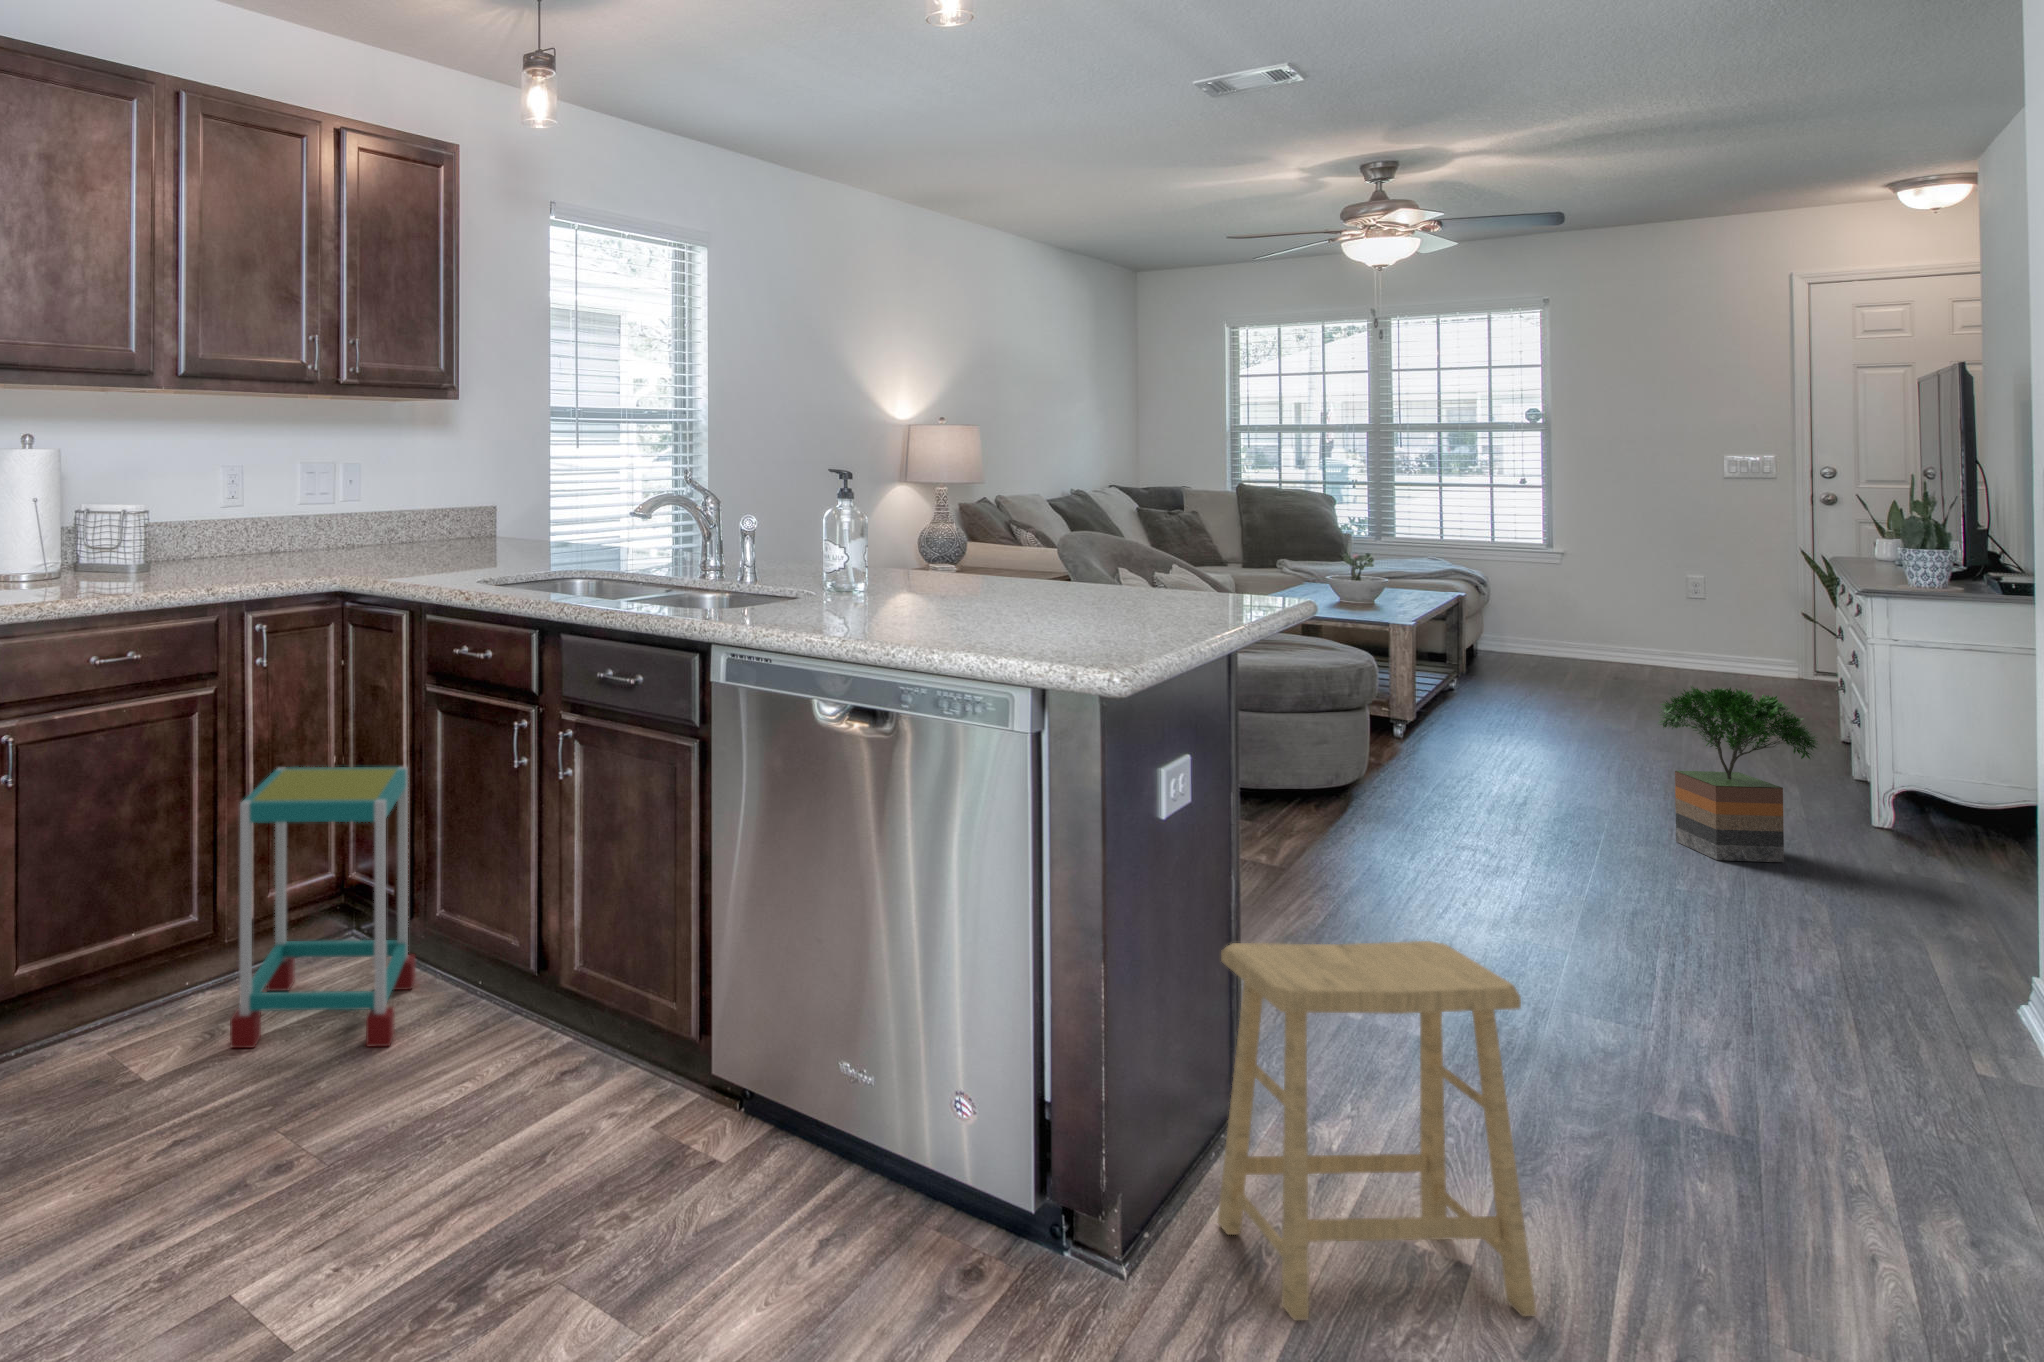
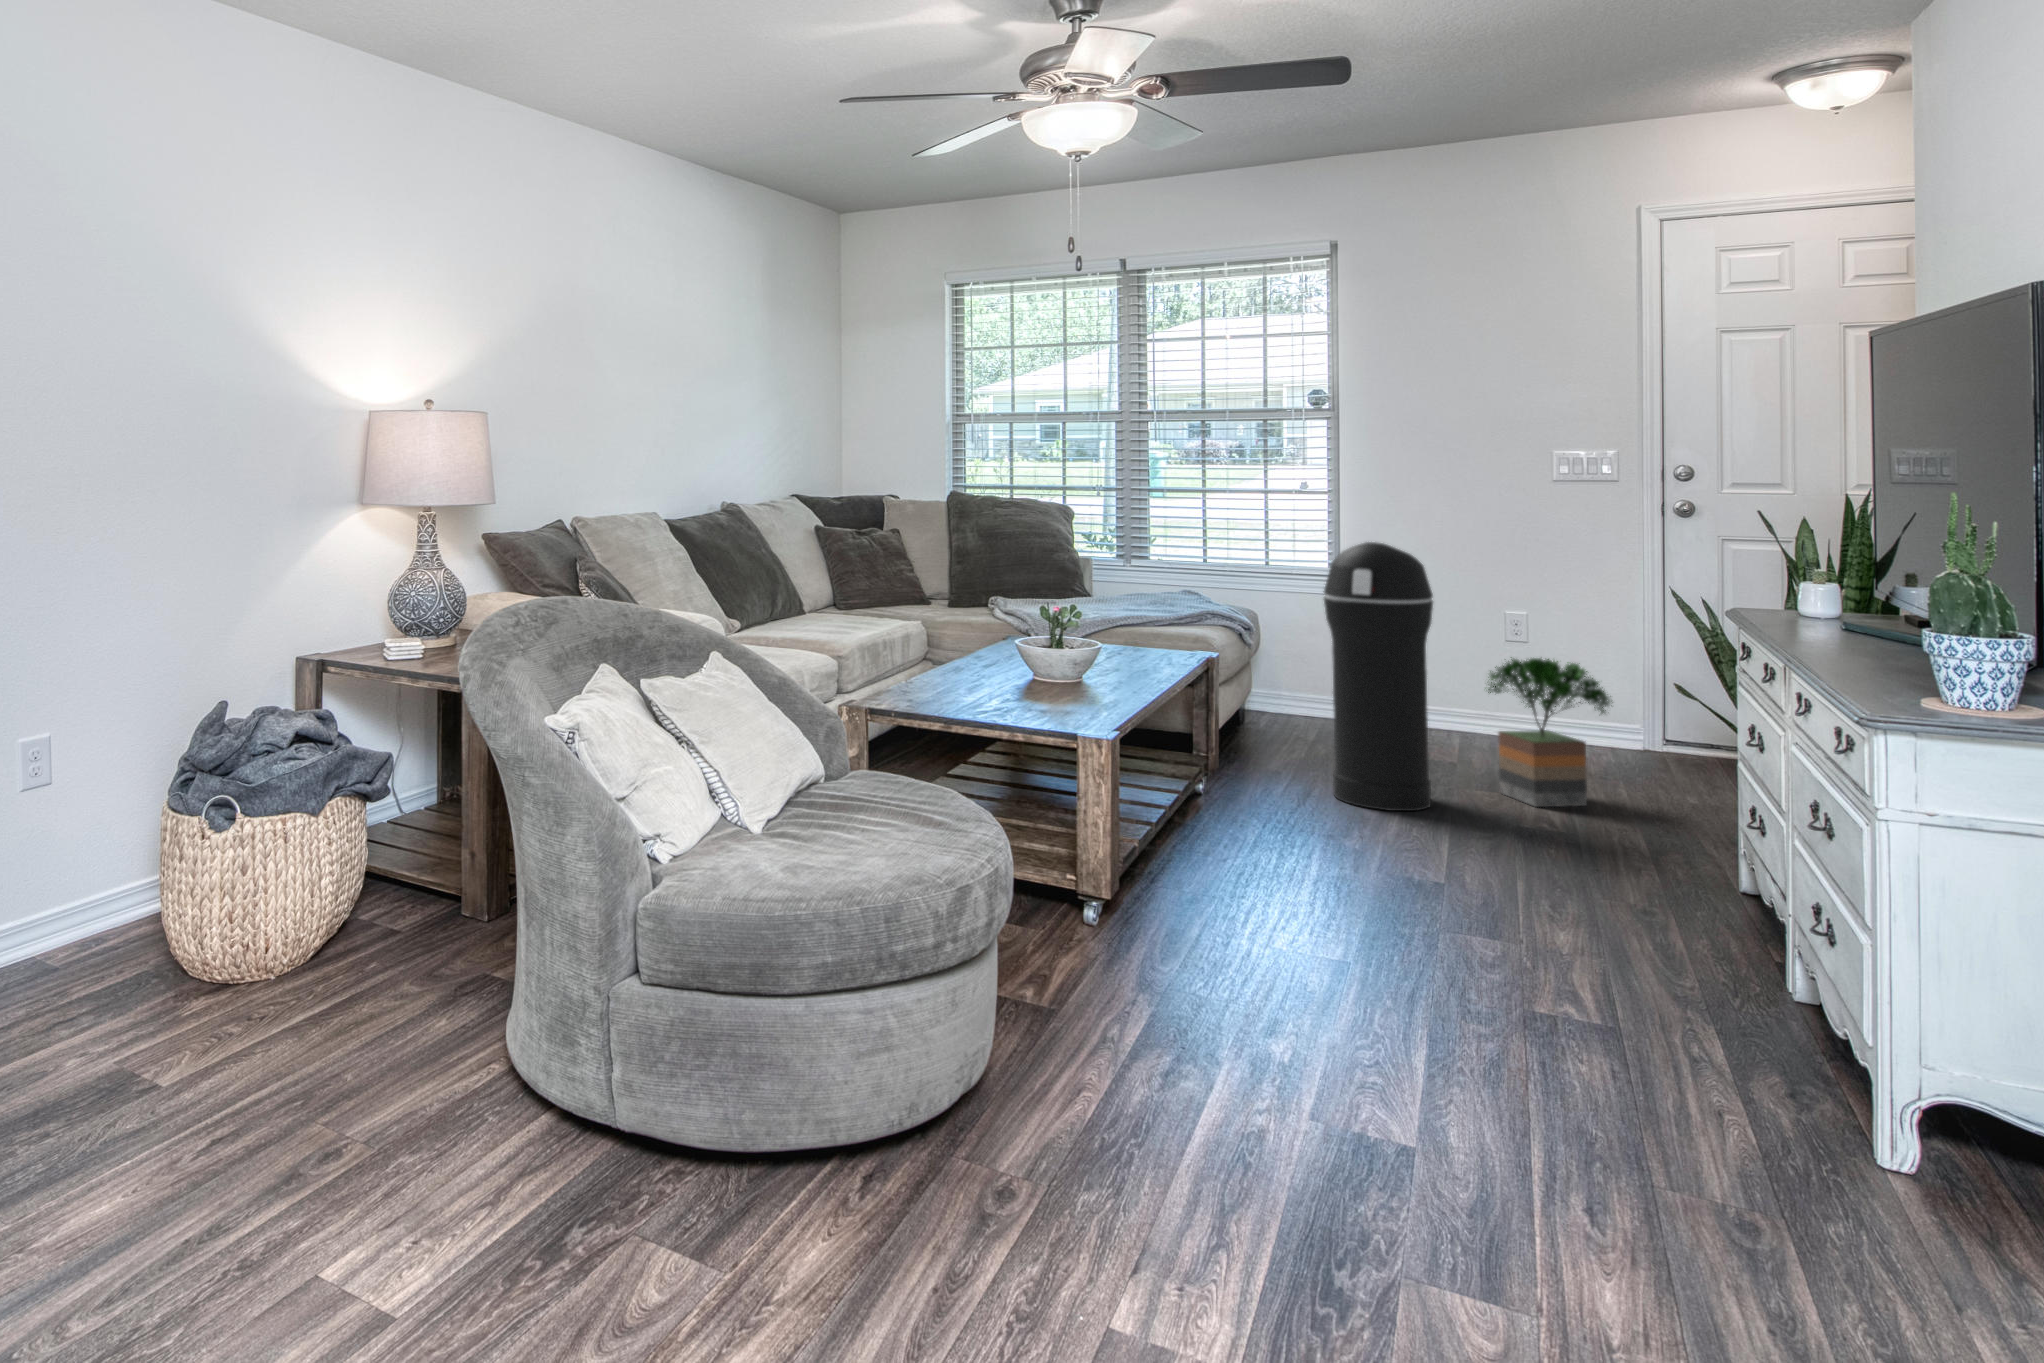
trash can: none [1460,552,1592,858] -> present [1323,542,1433,811]
side table: present [230,767,415,1048] -> none [242,764,412,1050]
footstool: present [1218,941,1537,1321] -> none [1203,870,1476,1205]

